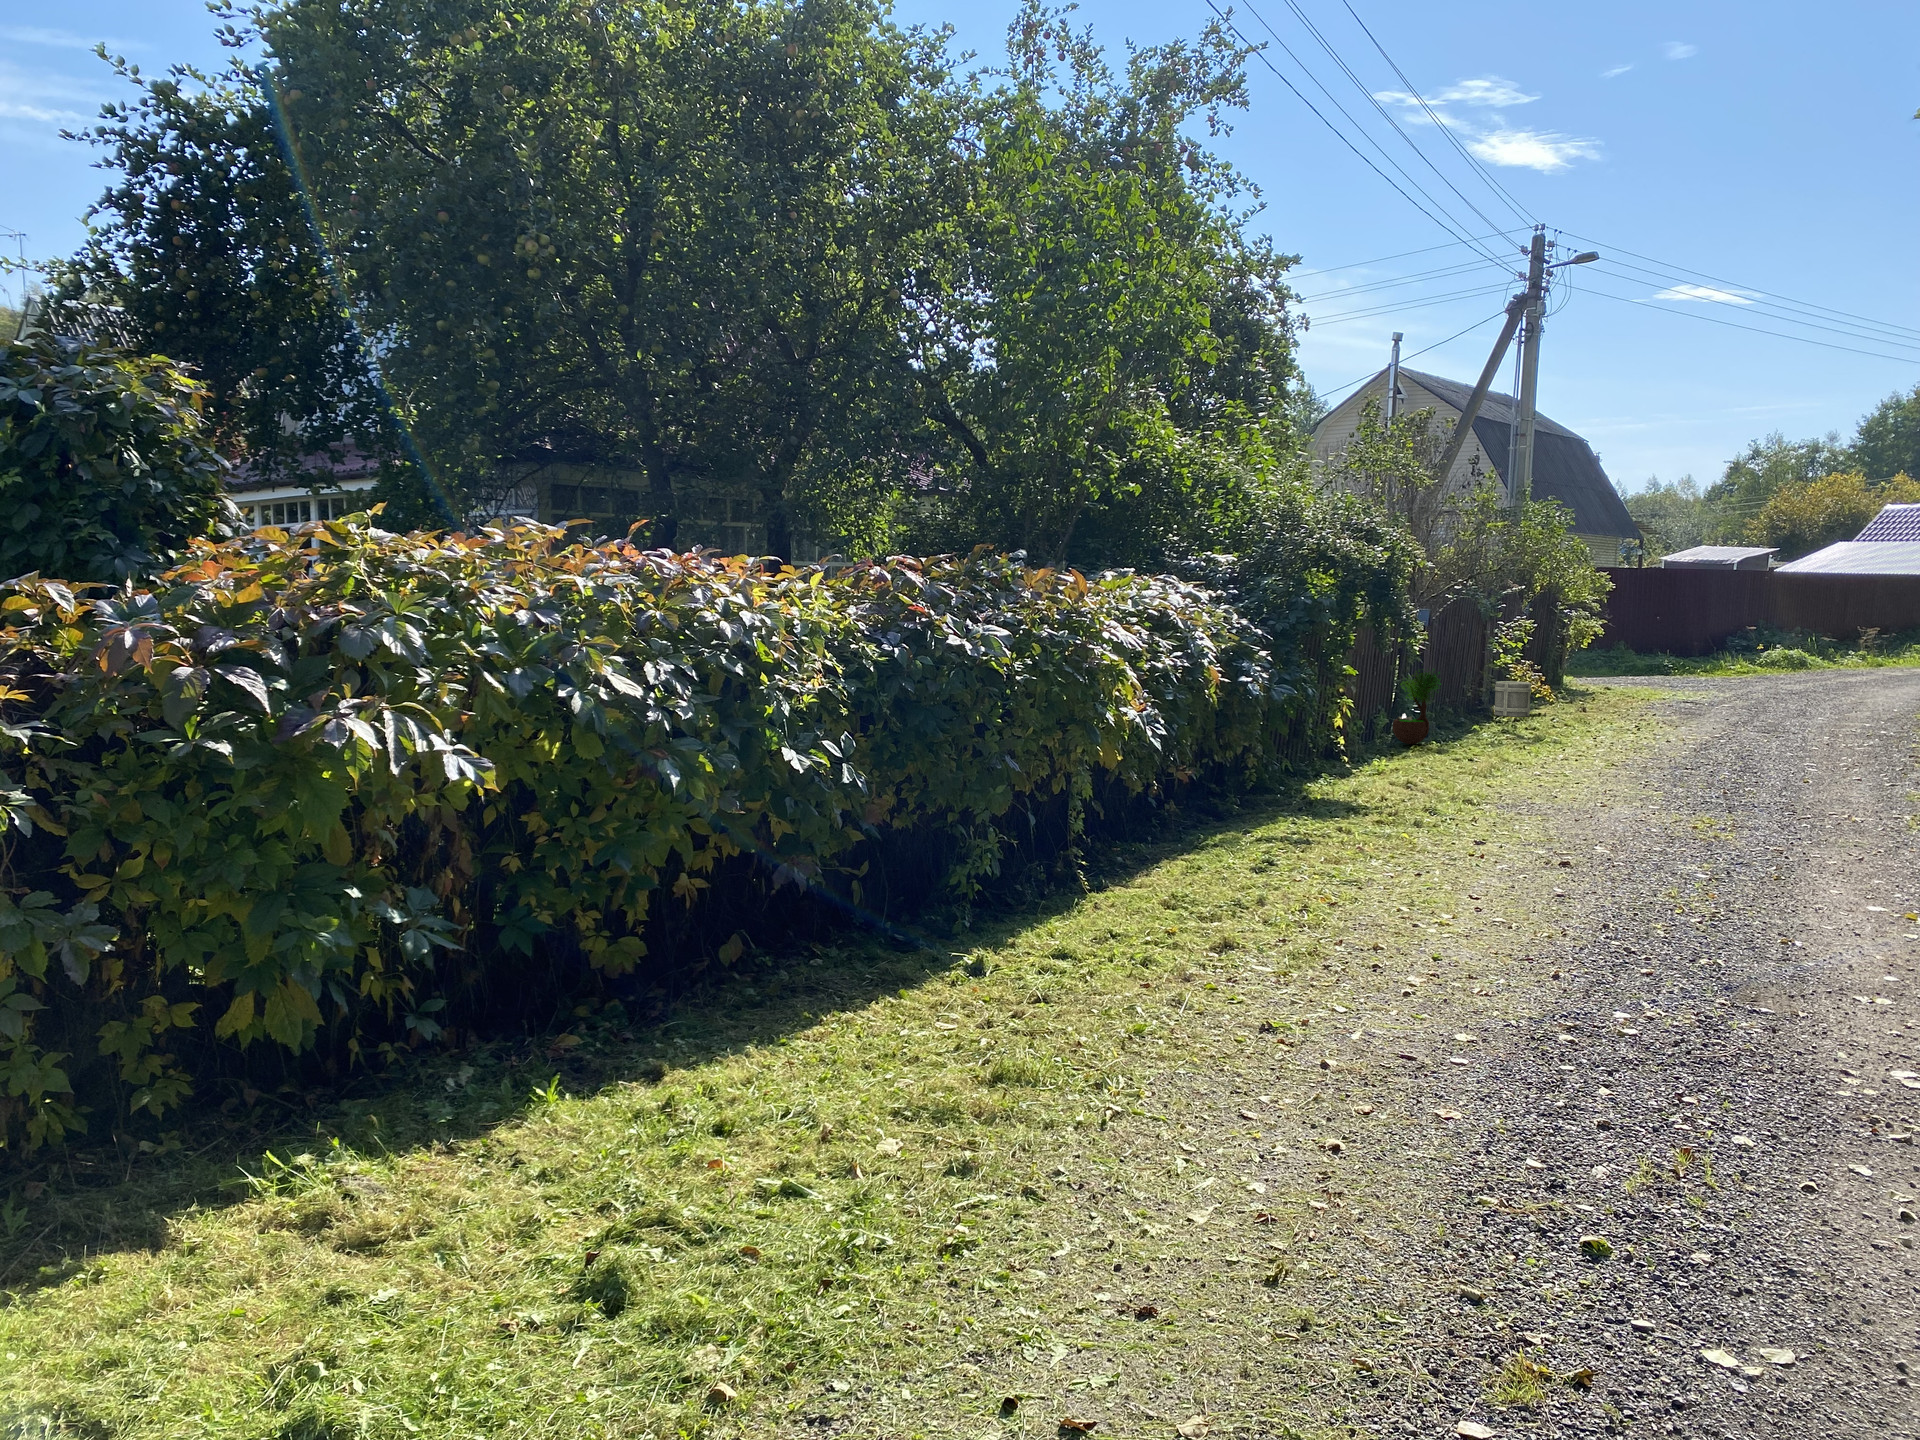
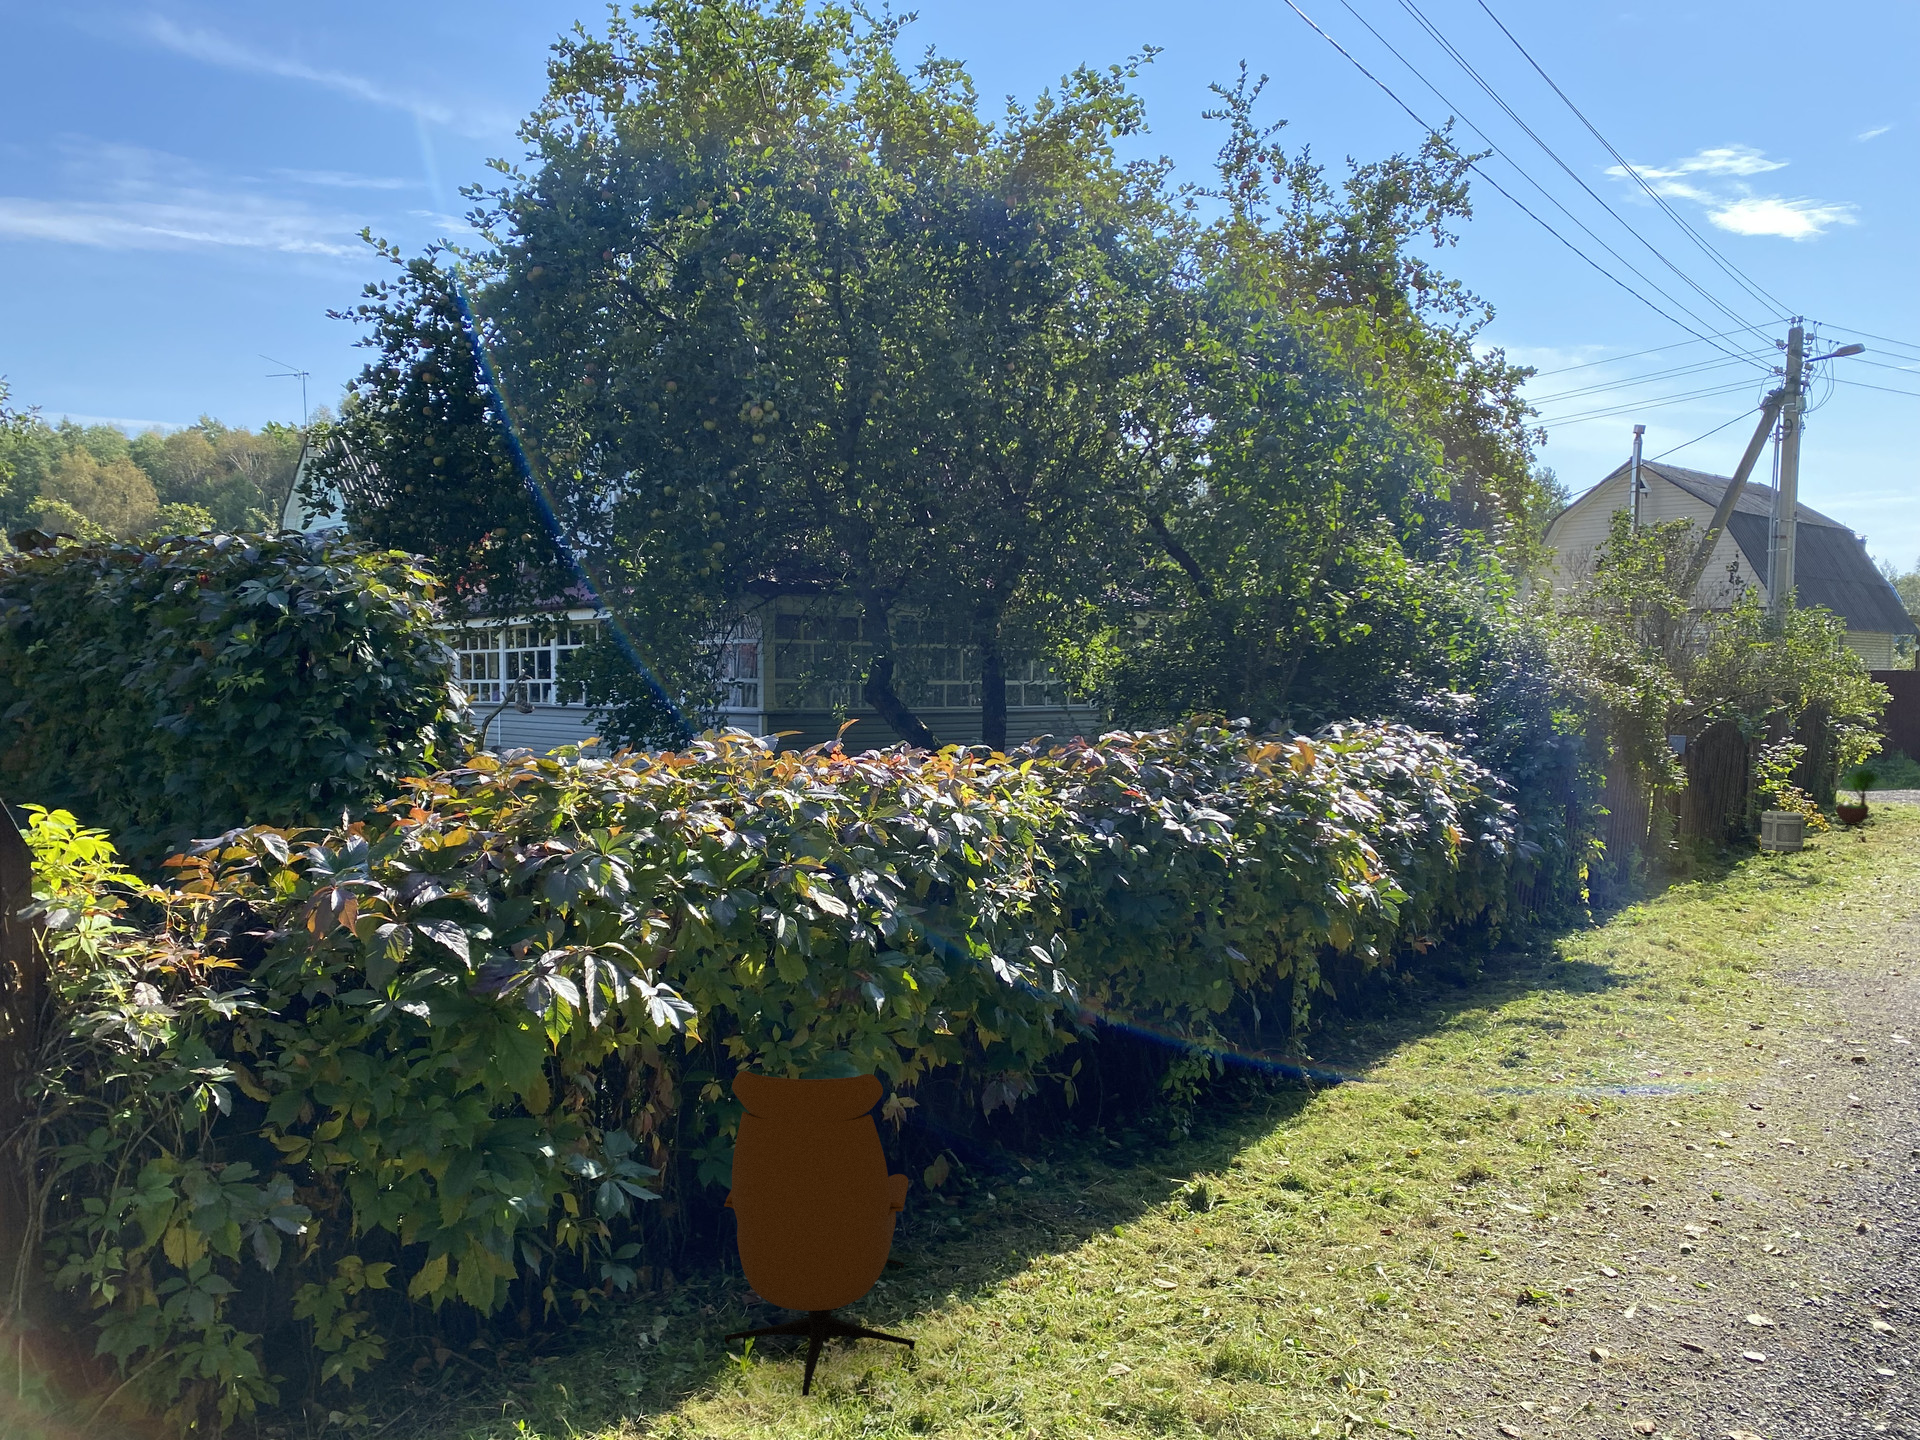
potted tree: present [1393,669,1441,744] -> present [1836,767,1881,825]
lounge chair: none [532,816,717,1120] -> present [724,1071,915,1396]

